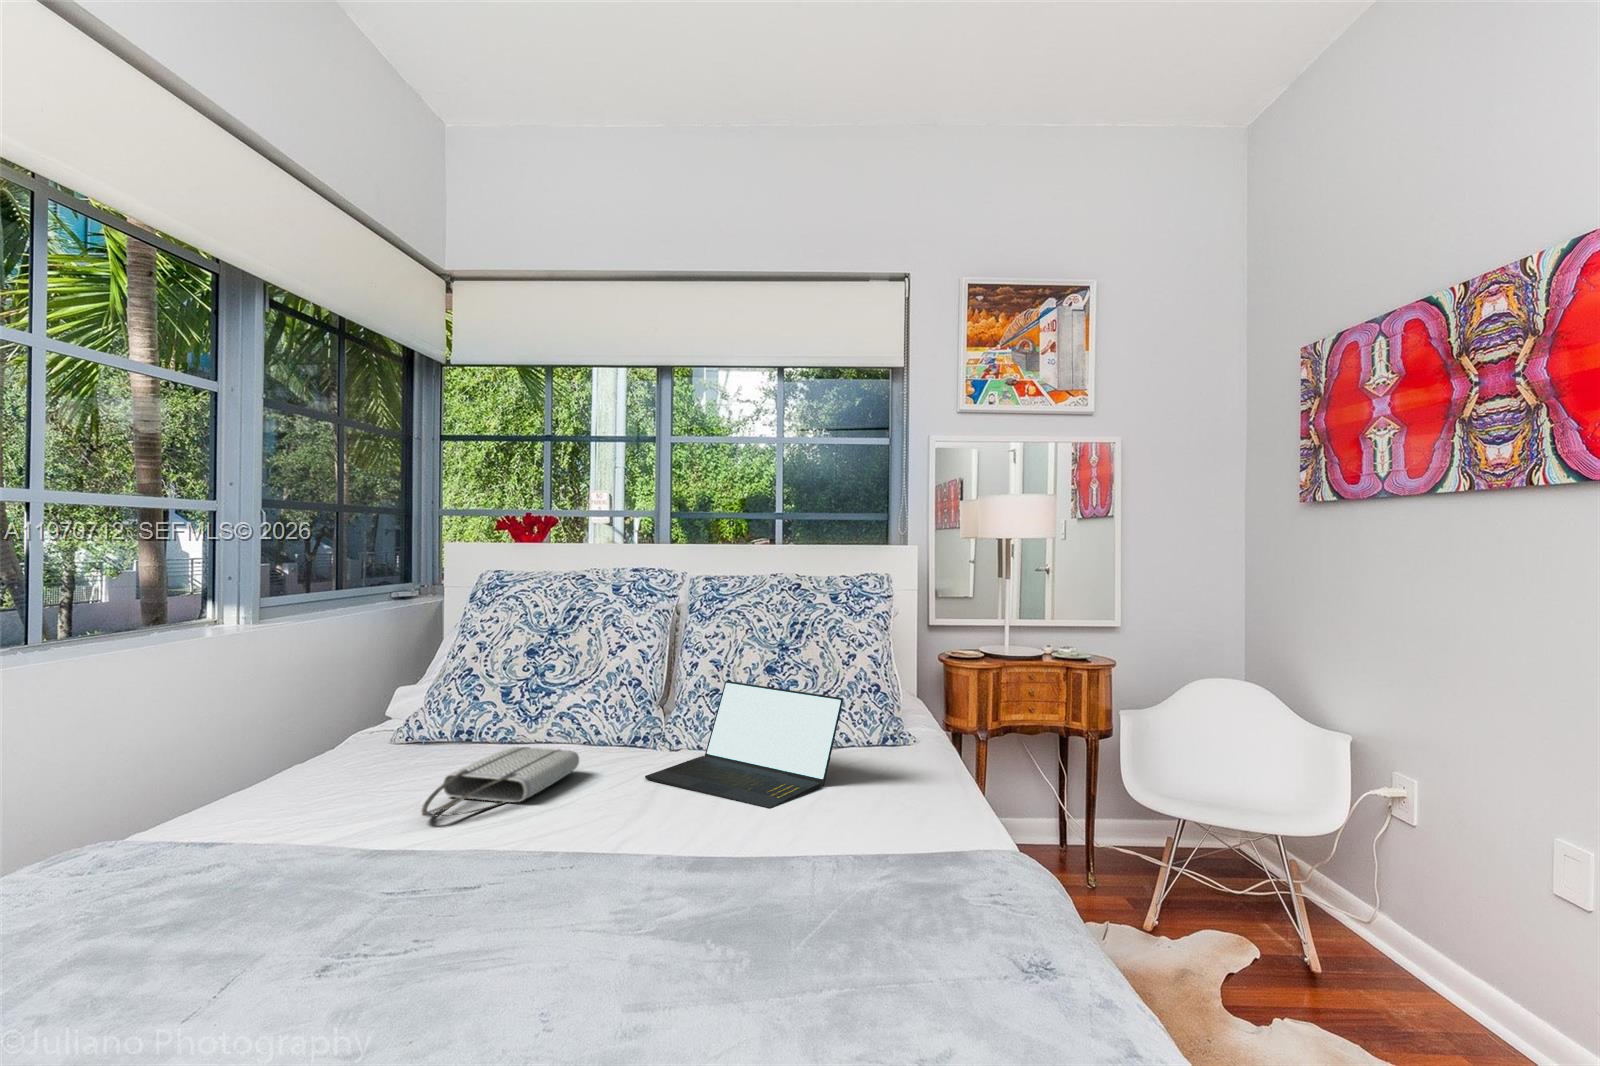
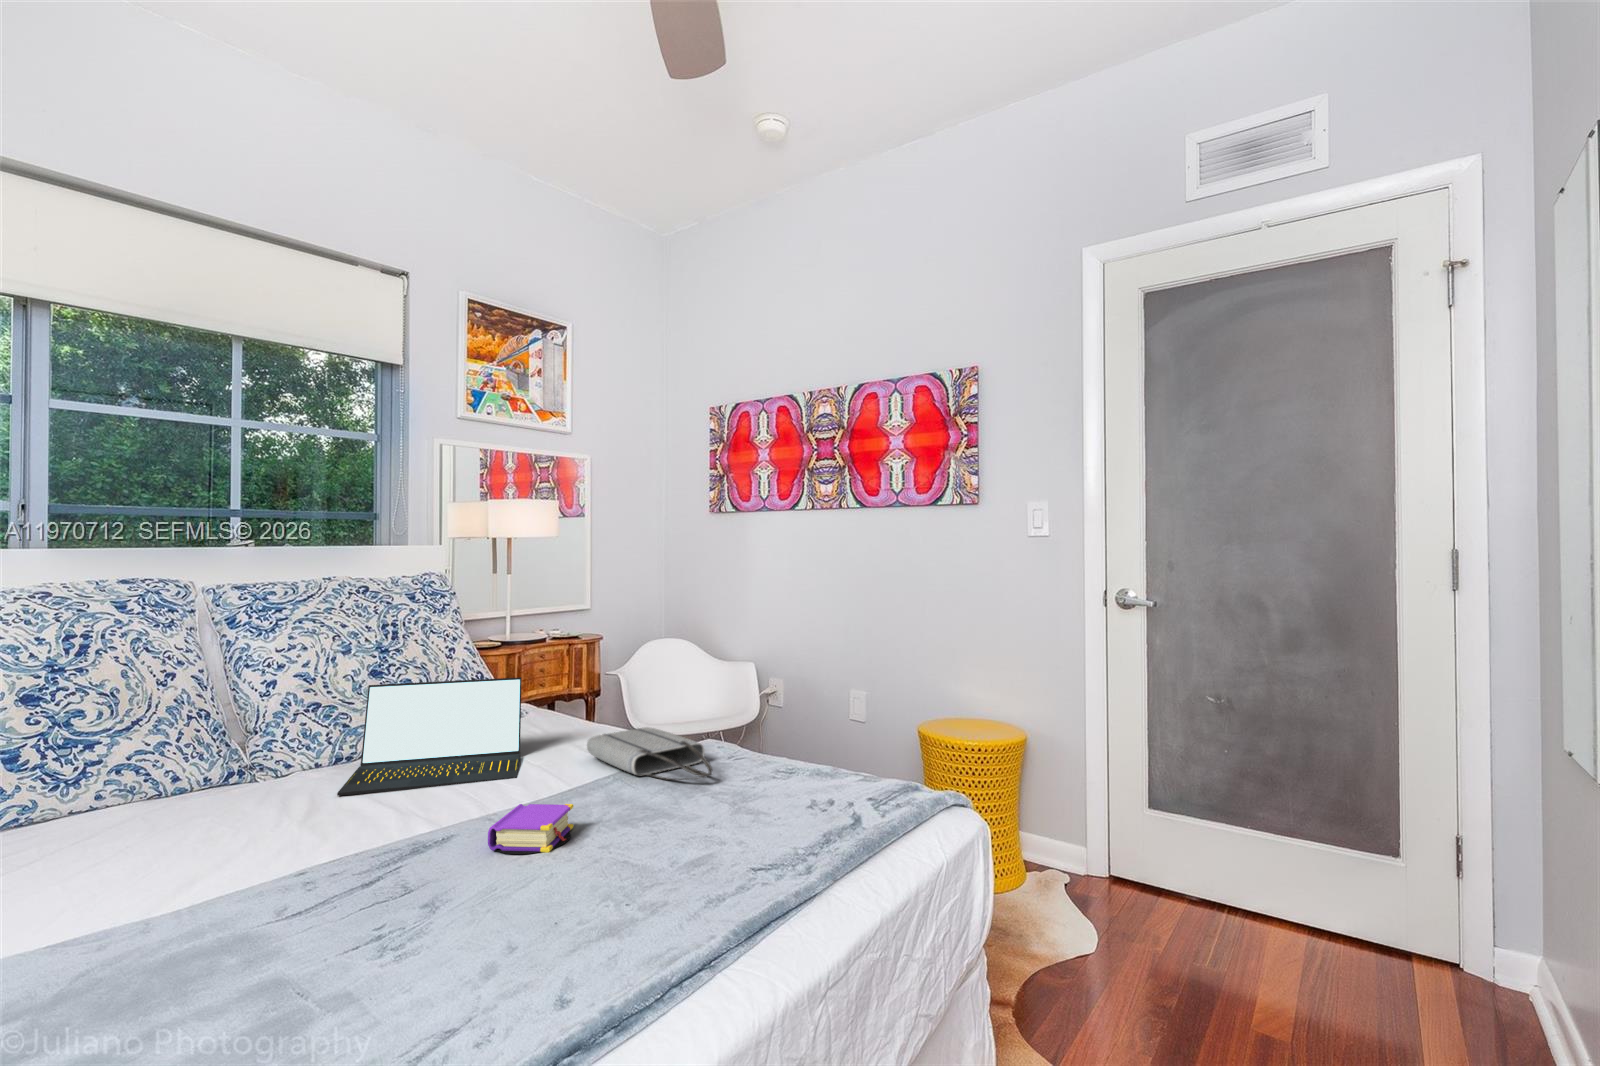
tote bag: present [422,747,579,817] -> present [587,727,713,780]
book: none [534,839,704,921] -> present [488,804,574,854]

